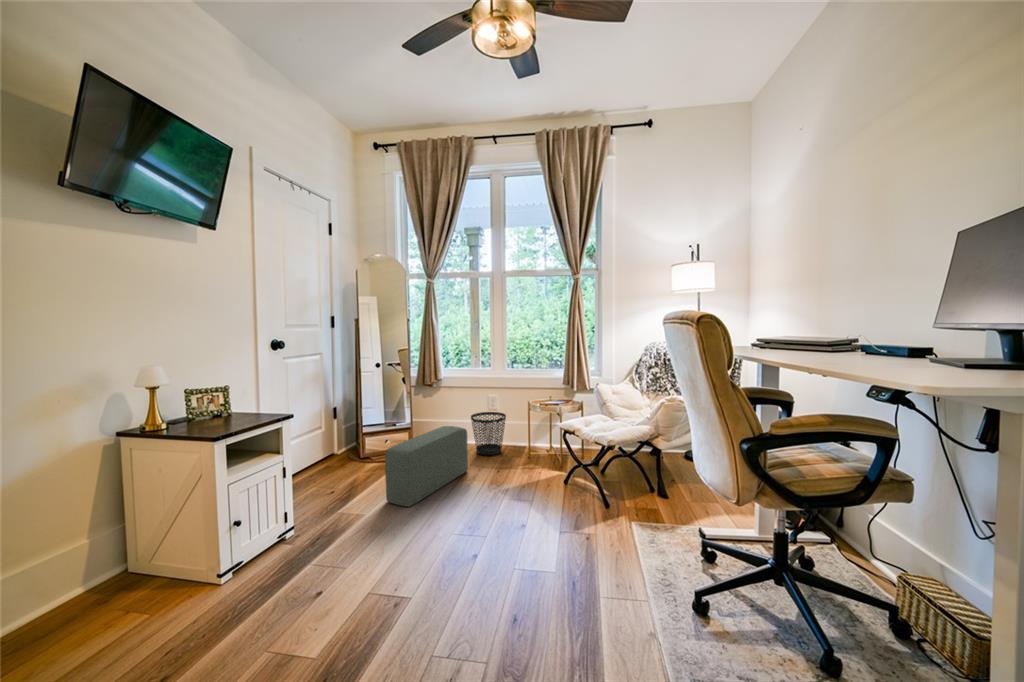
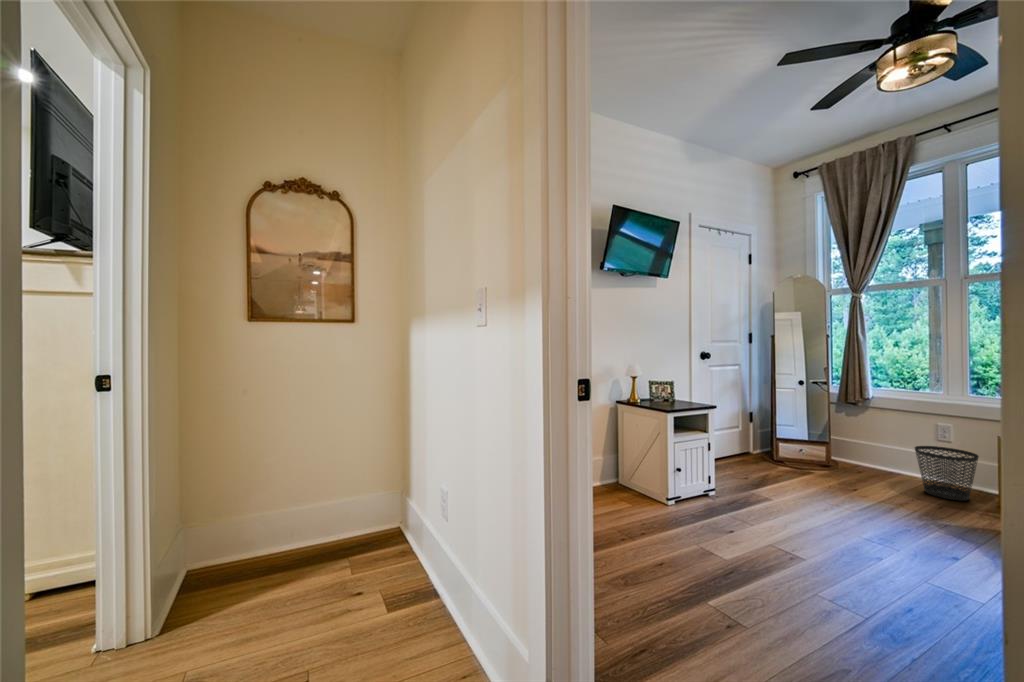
pouf: present [385,426,468,506] -> none [793,448,902,509]

